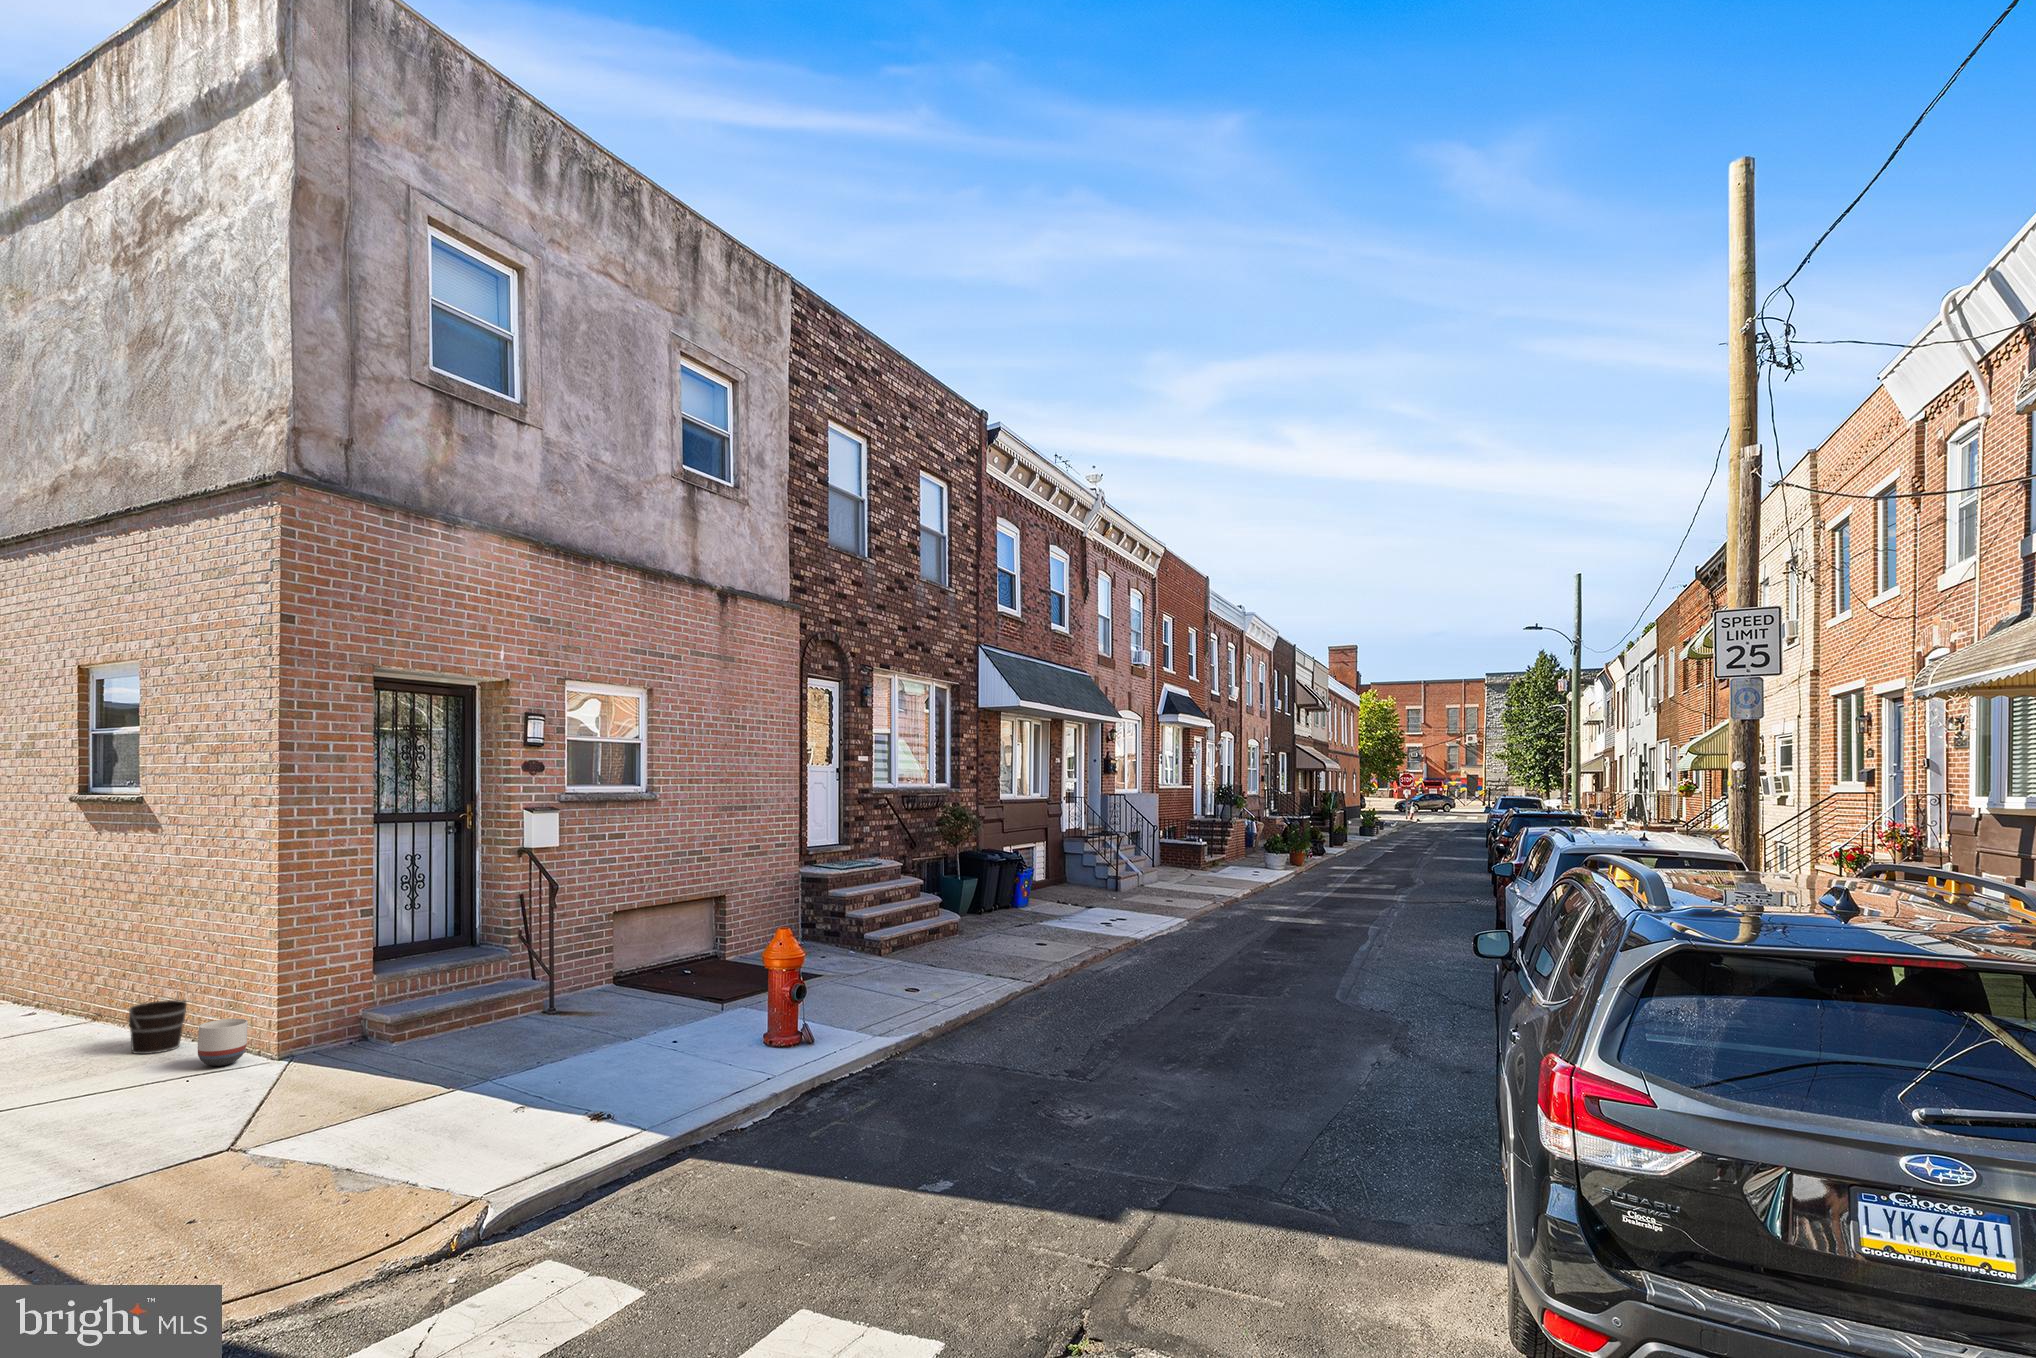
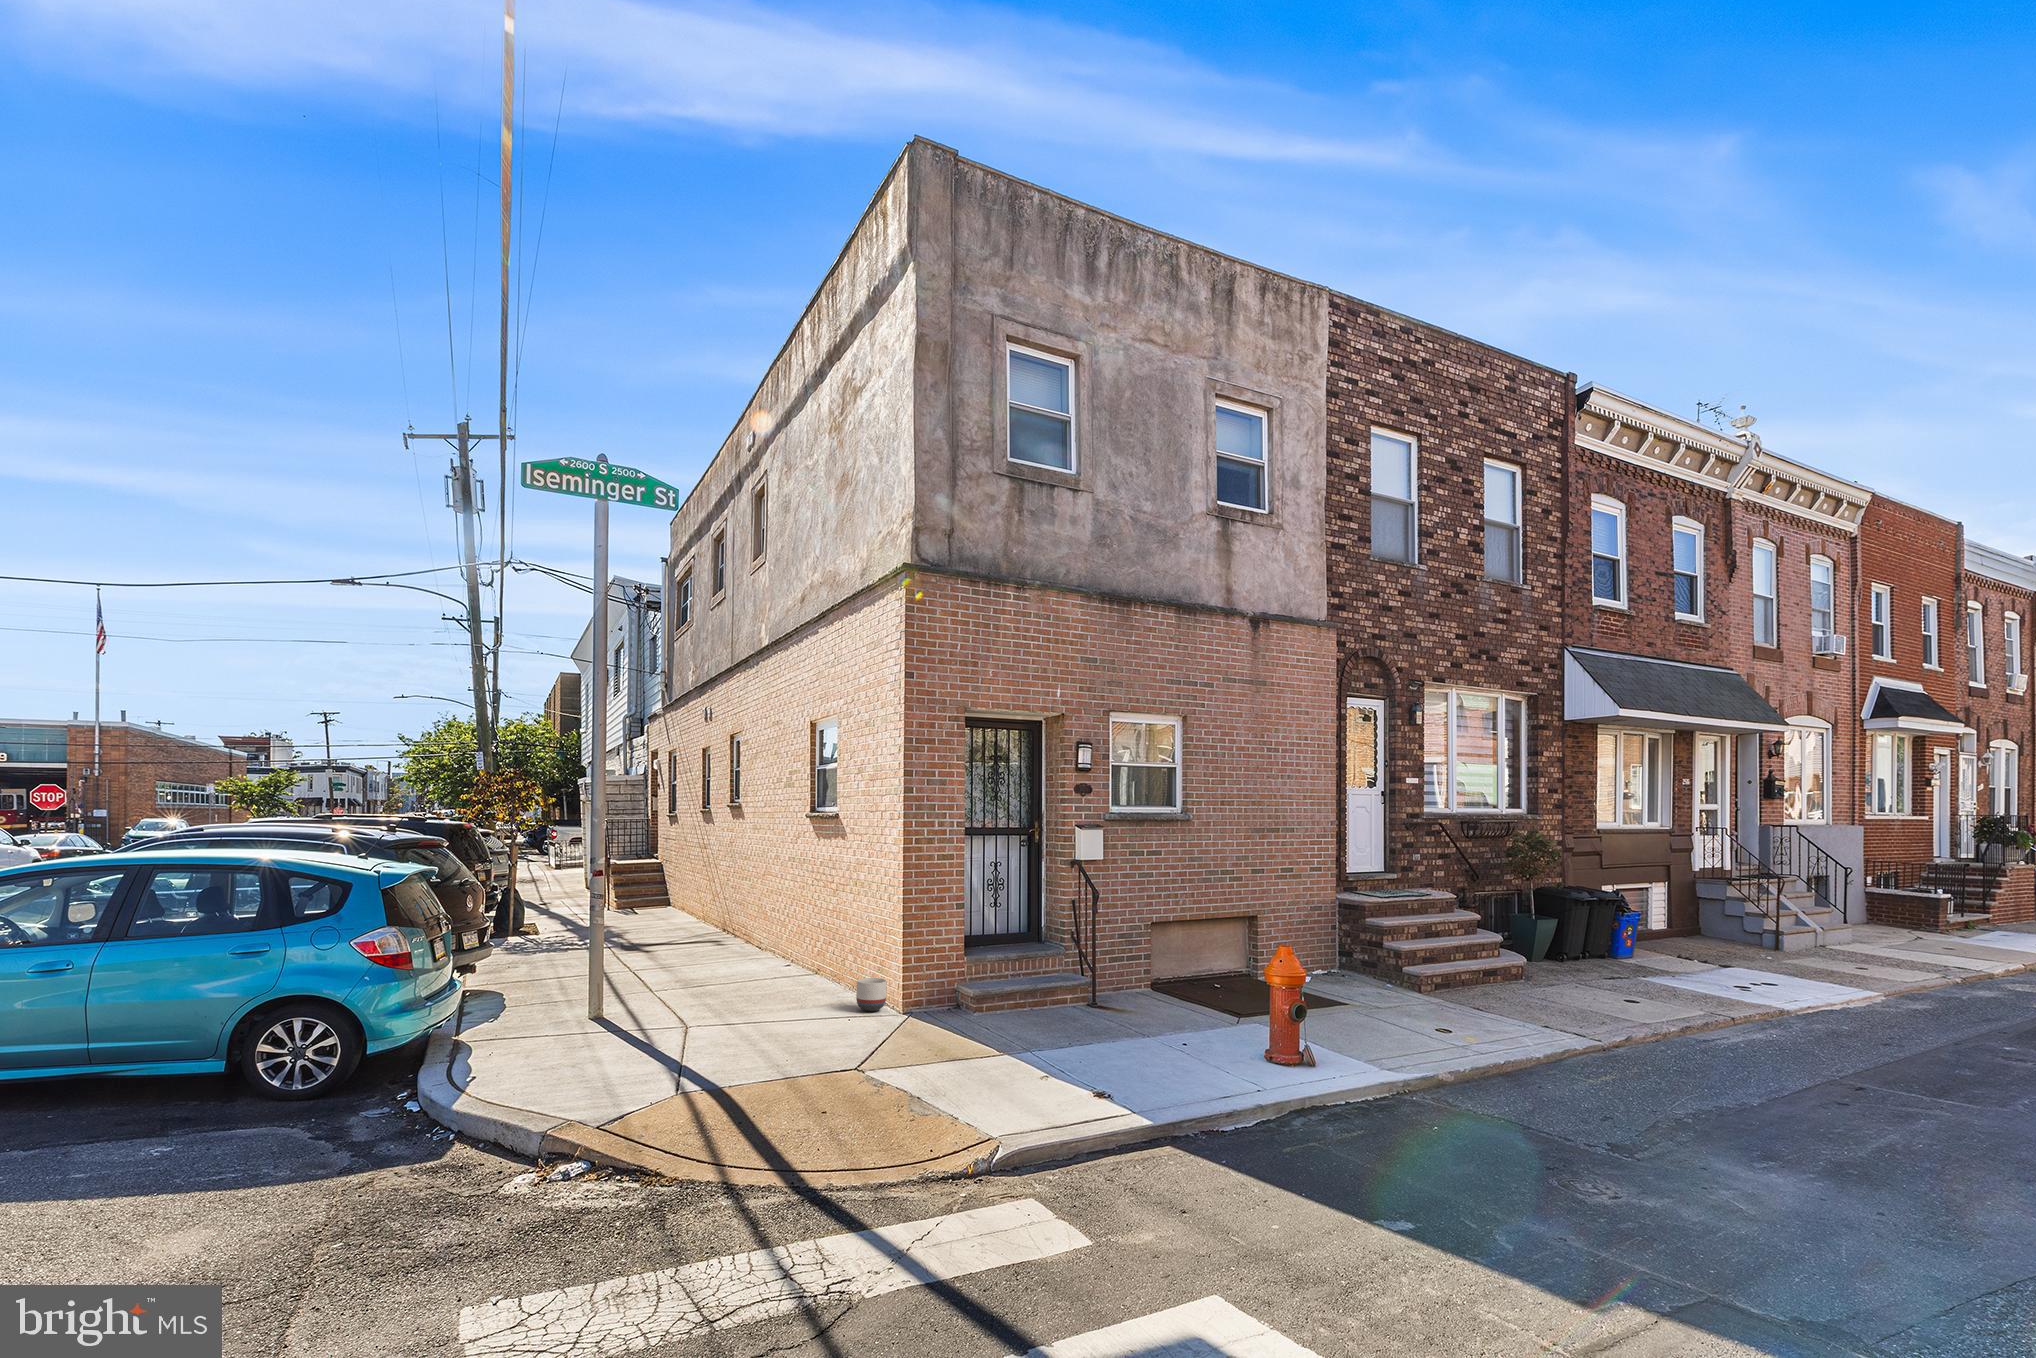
bucket: present [129,1000,186,1054] -> none [812,960,847,998]

